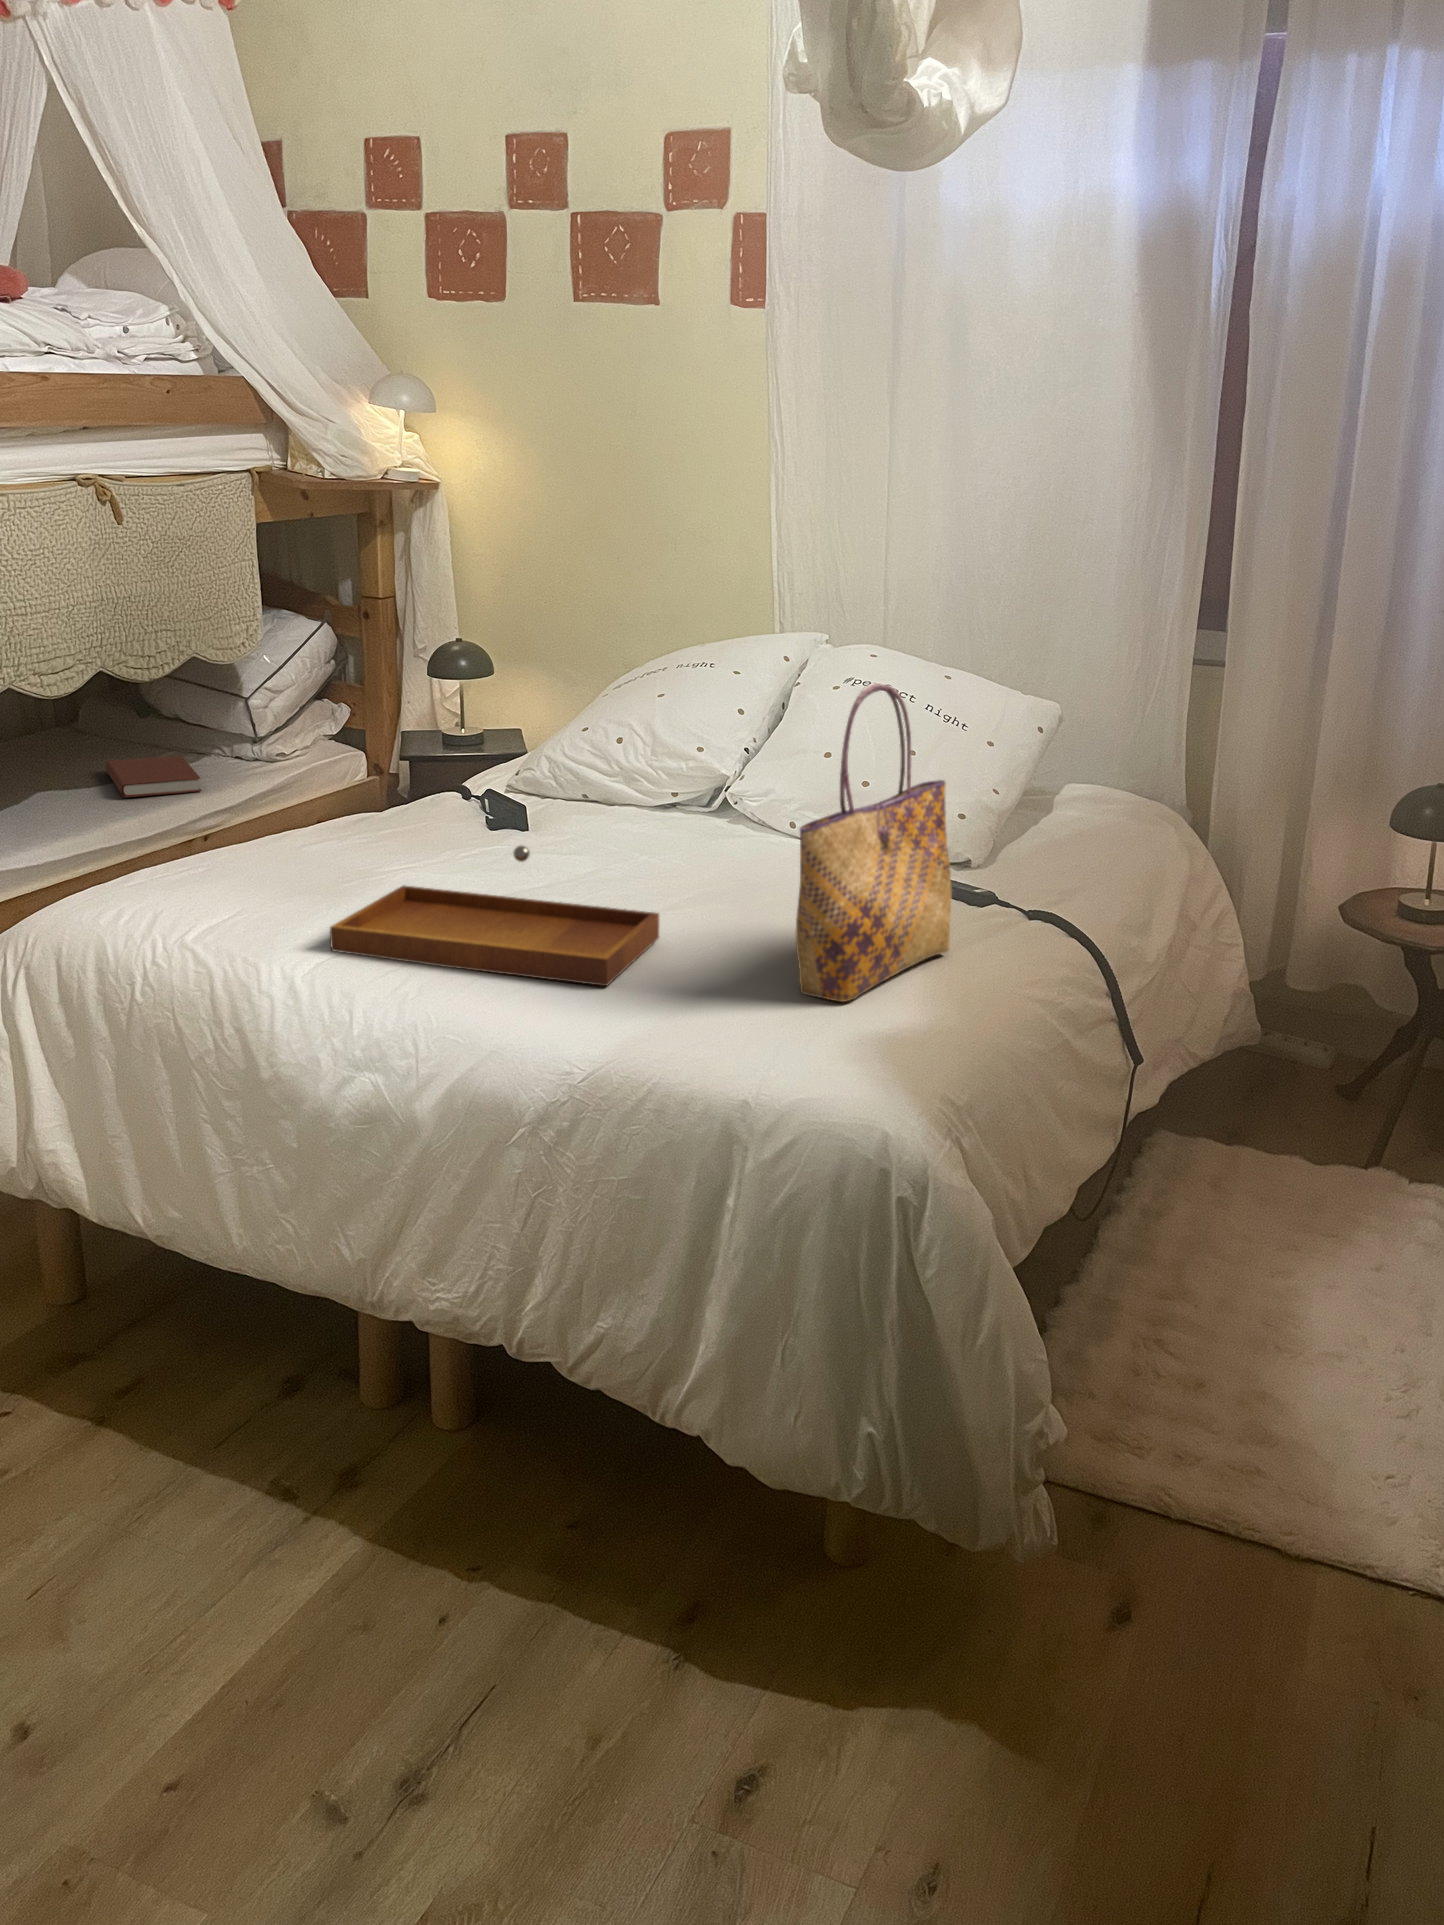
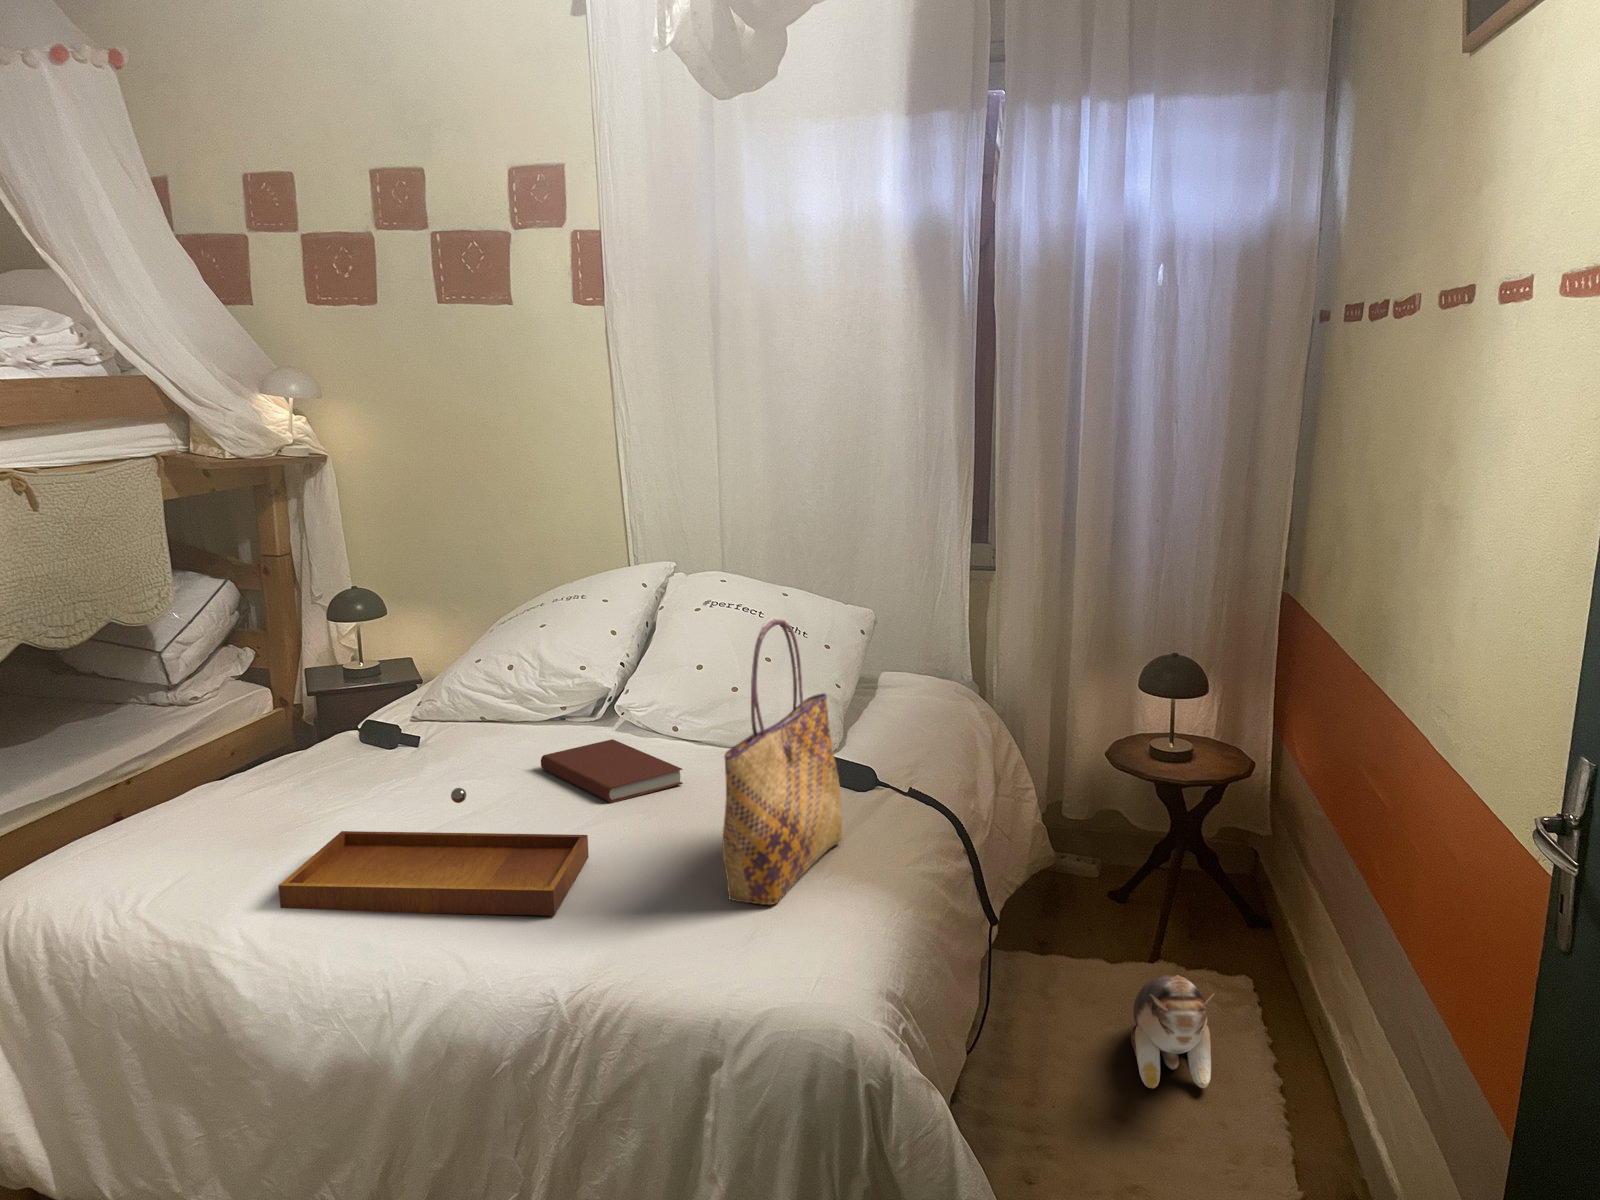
book: present [106,756,201,798] -> present [541,739,683,803]
plush toy: none [1306,1162,1402,1303] -> present [1131,975,1214,1088]

